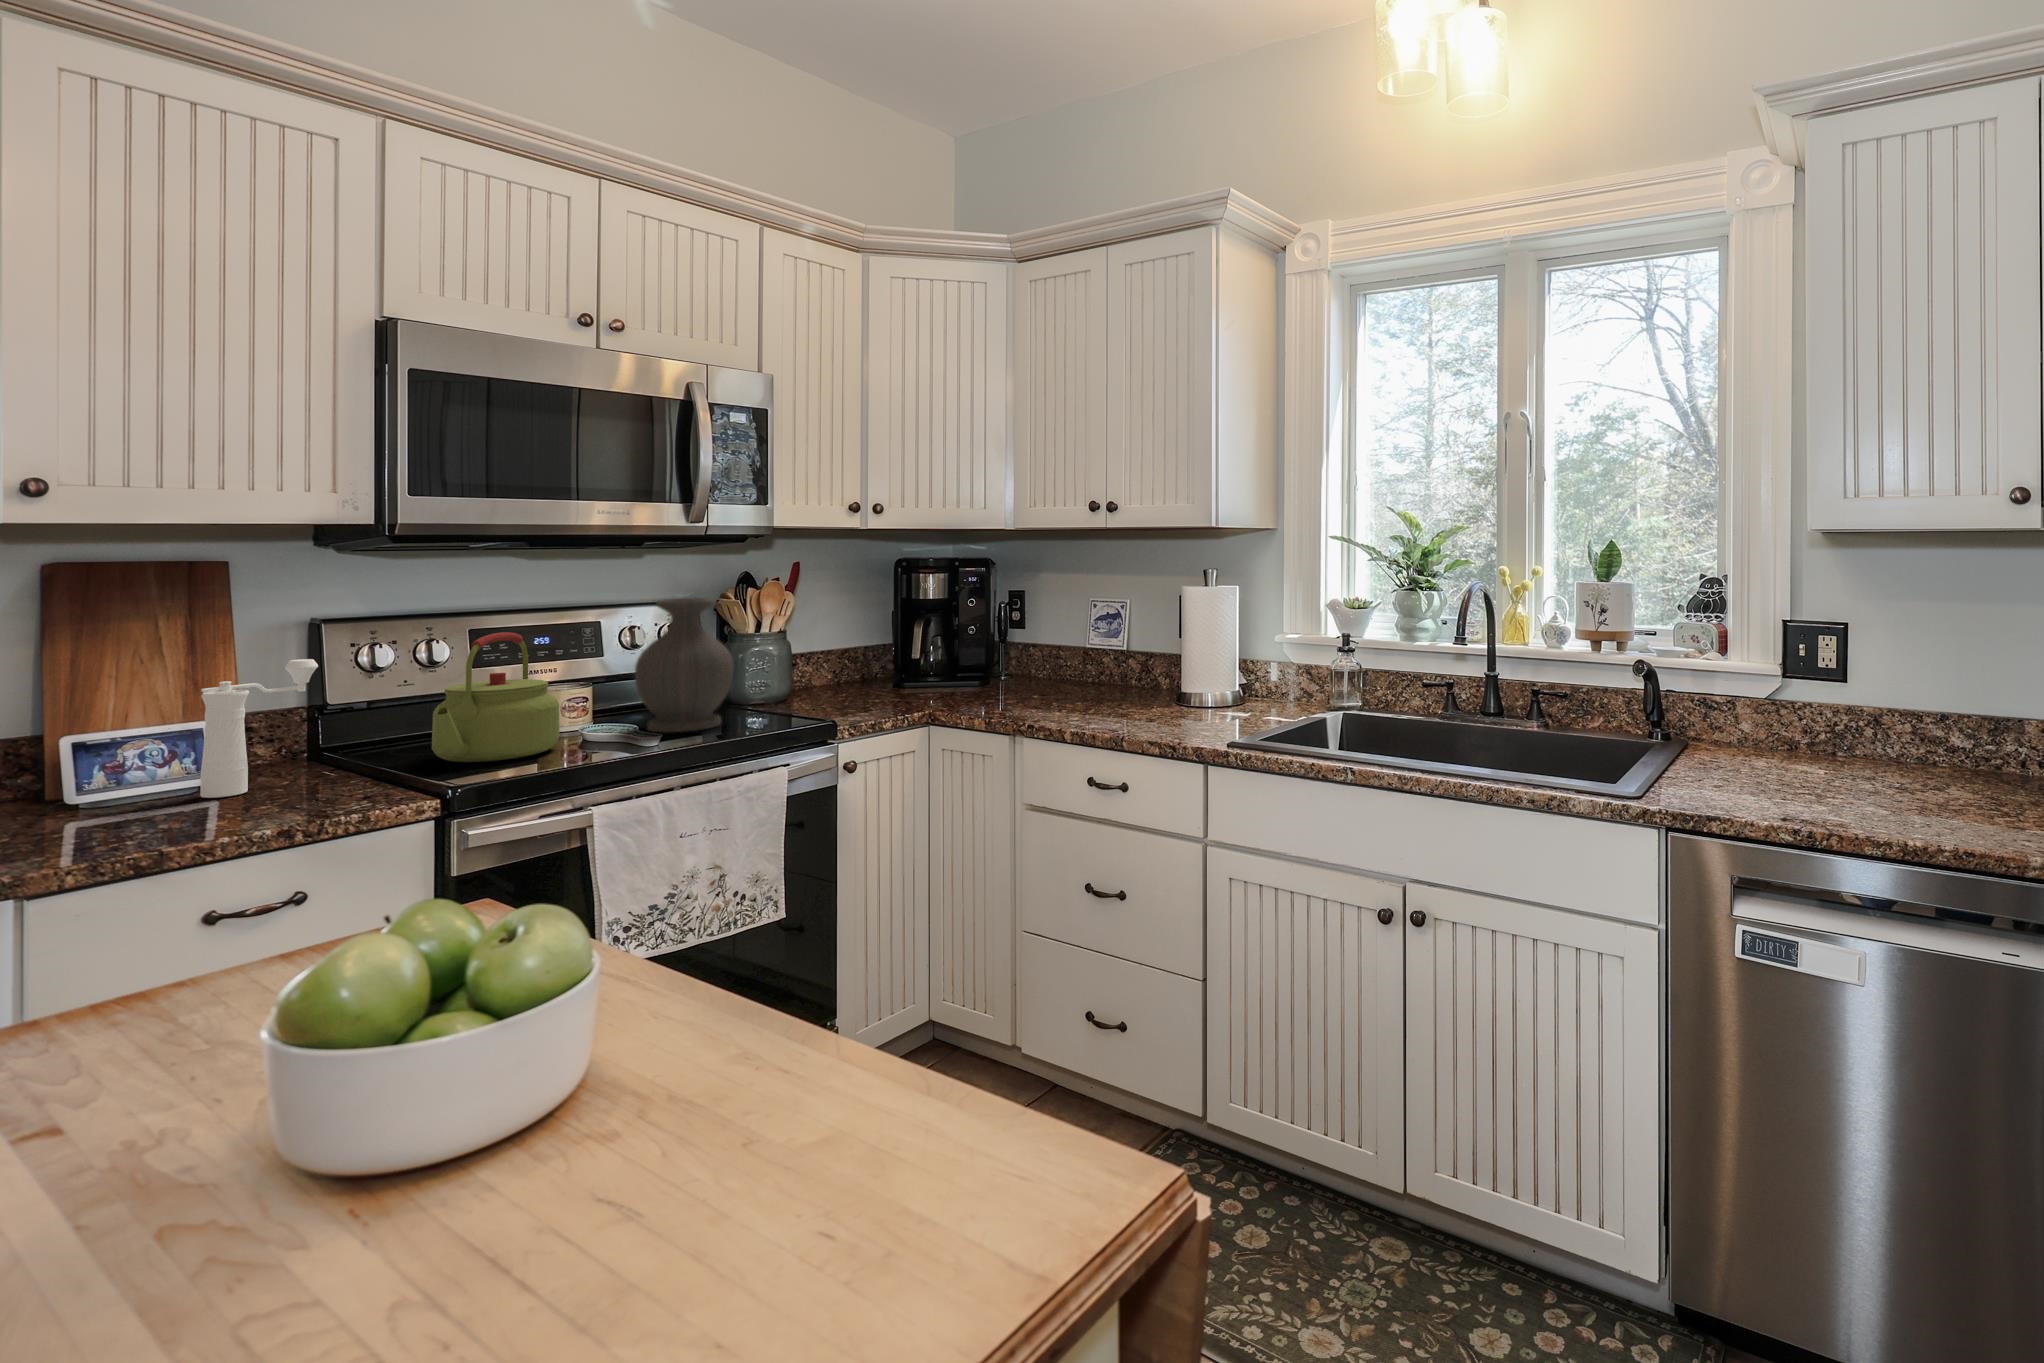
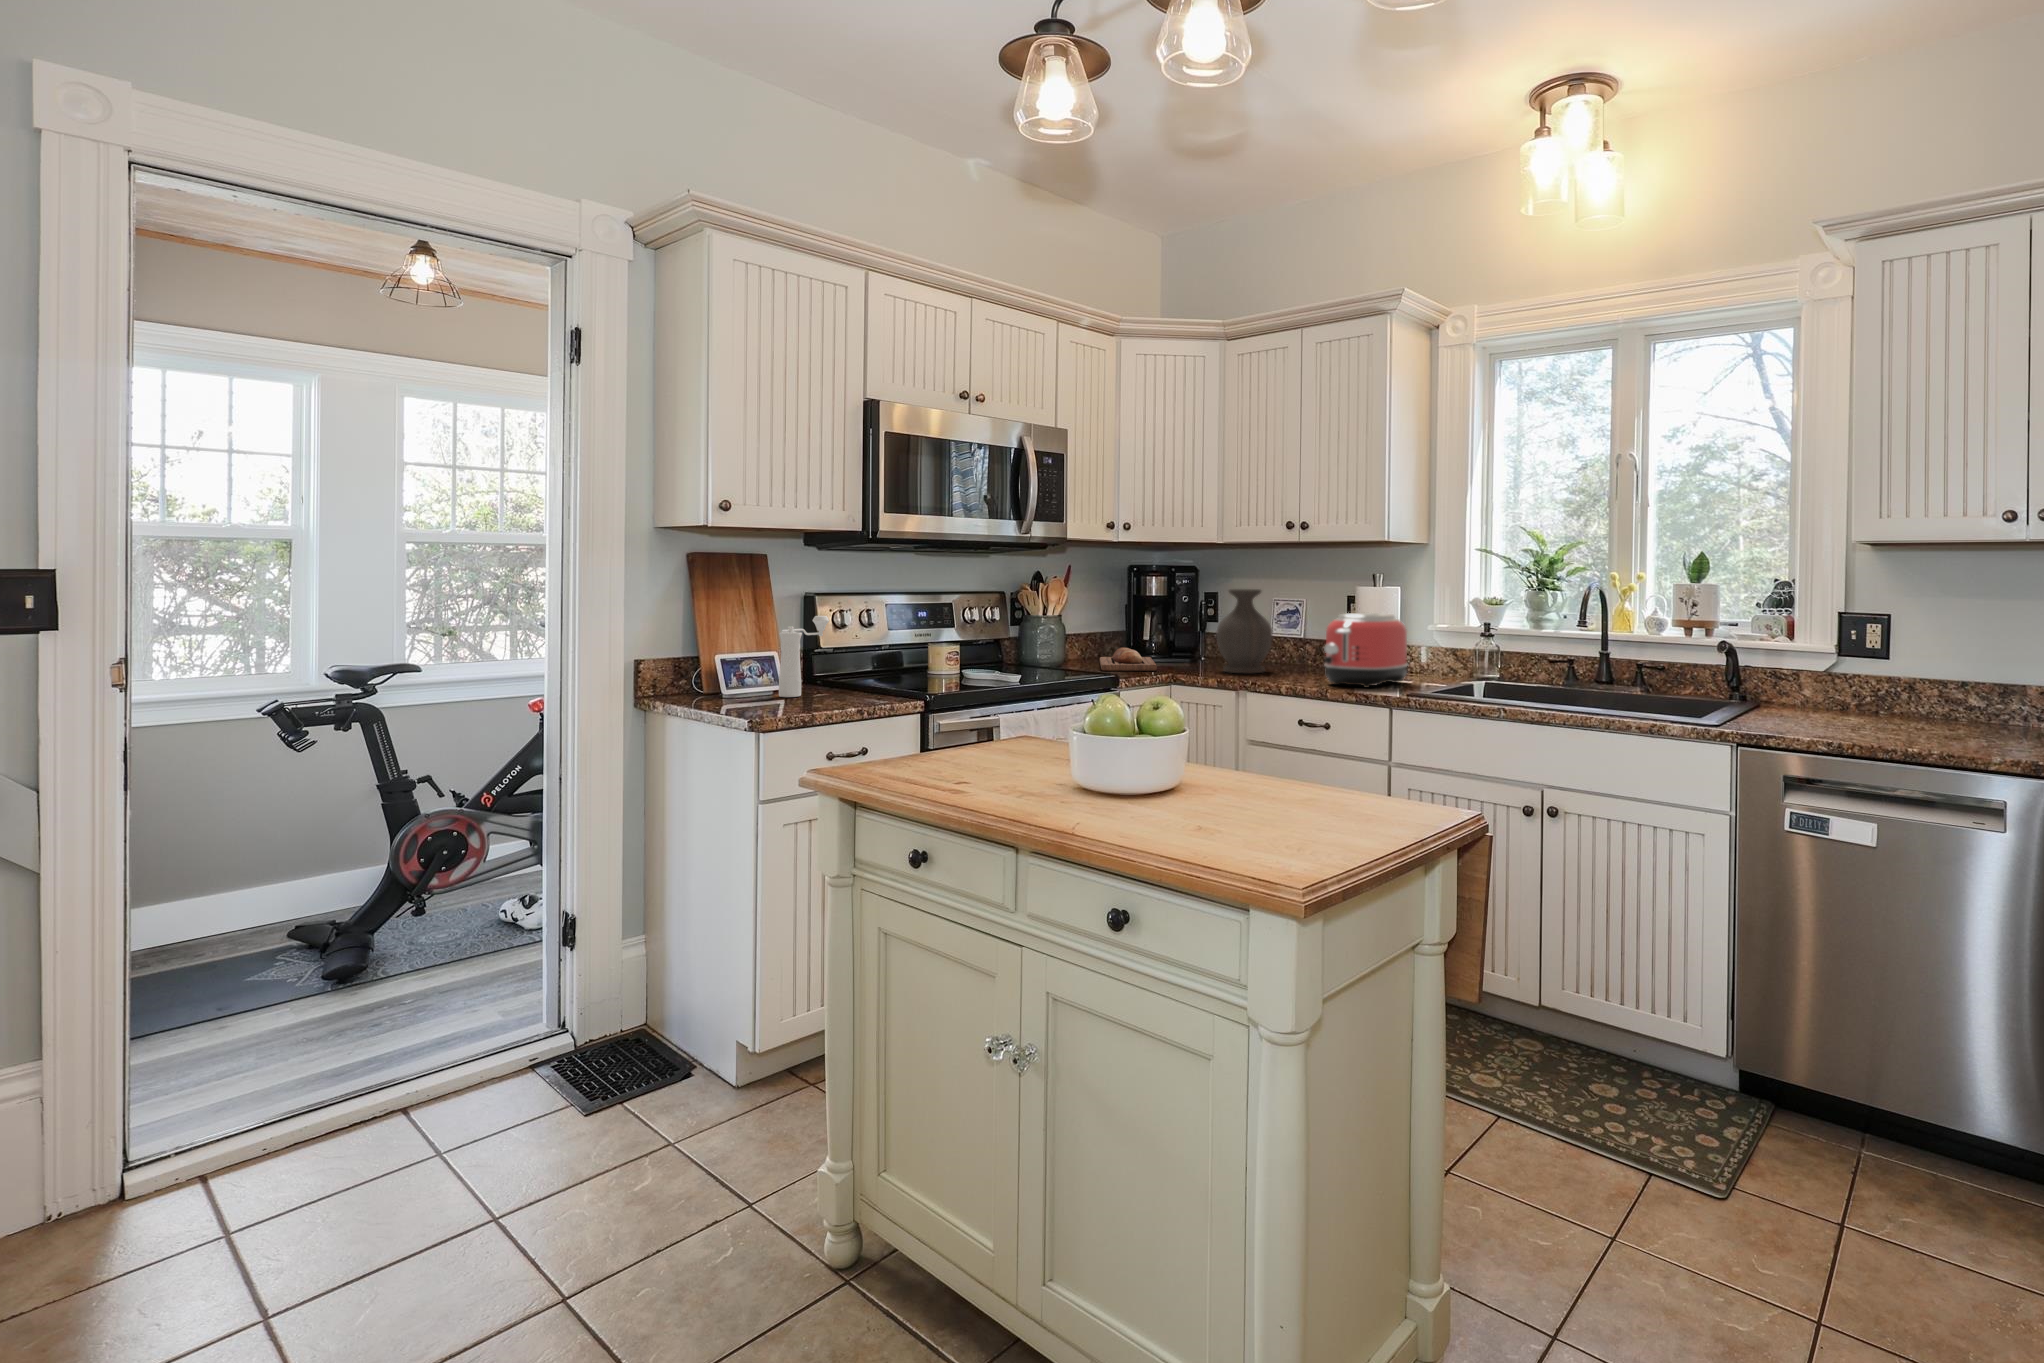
vase: present [635,598,734,732] -> present [1216,589,1273,673]
toaster: none [1122,624,1240,730] -> present [1324,613,1408,688]
kettle: present [432,632,559,762] -> none [880,604,951,688]
bread loaf: none [834,670,921,707] -> present [1100,648,1157,671]

